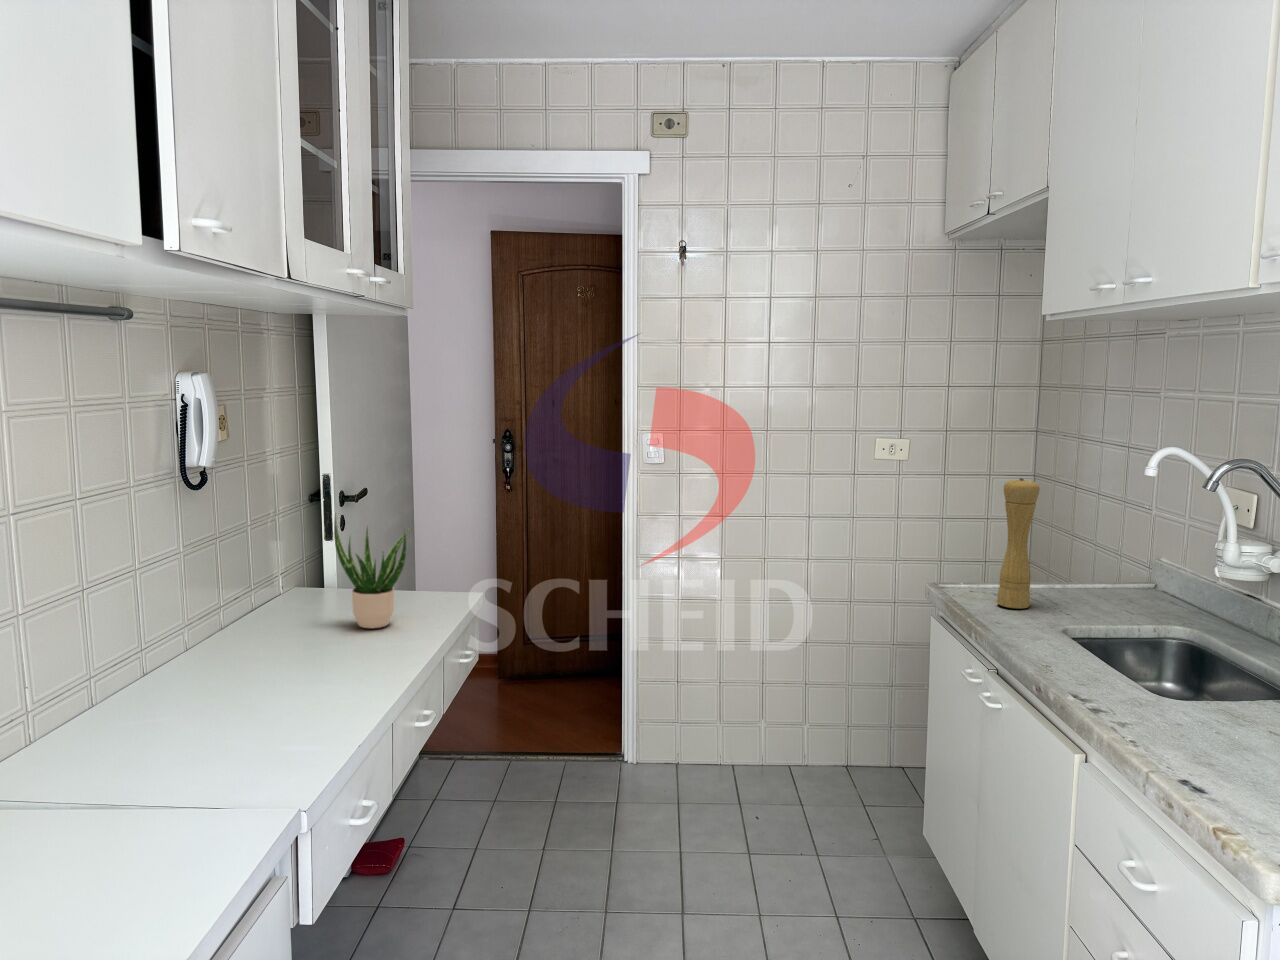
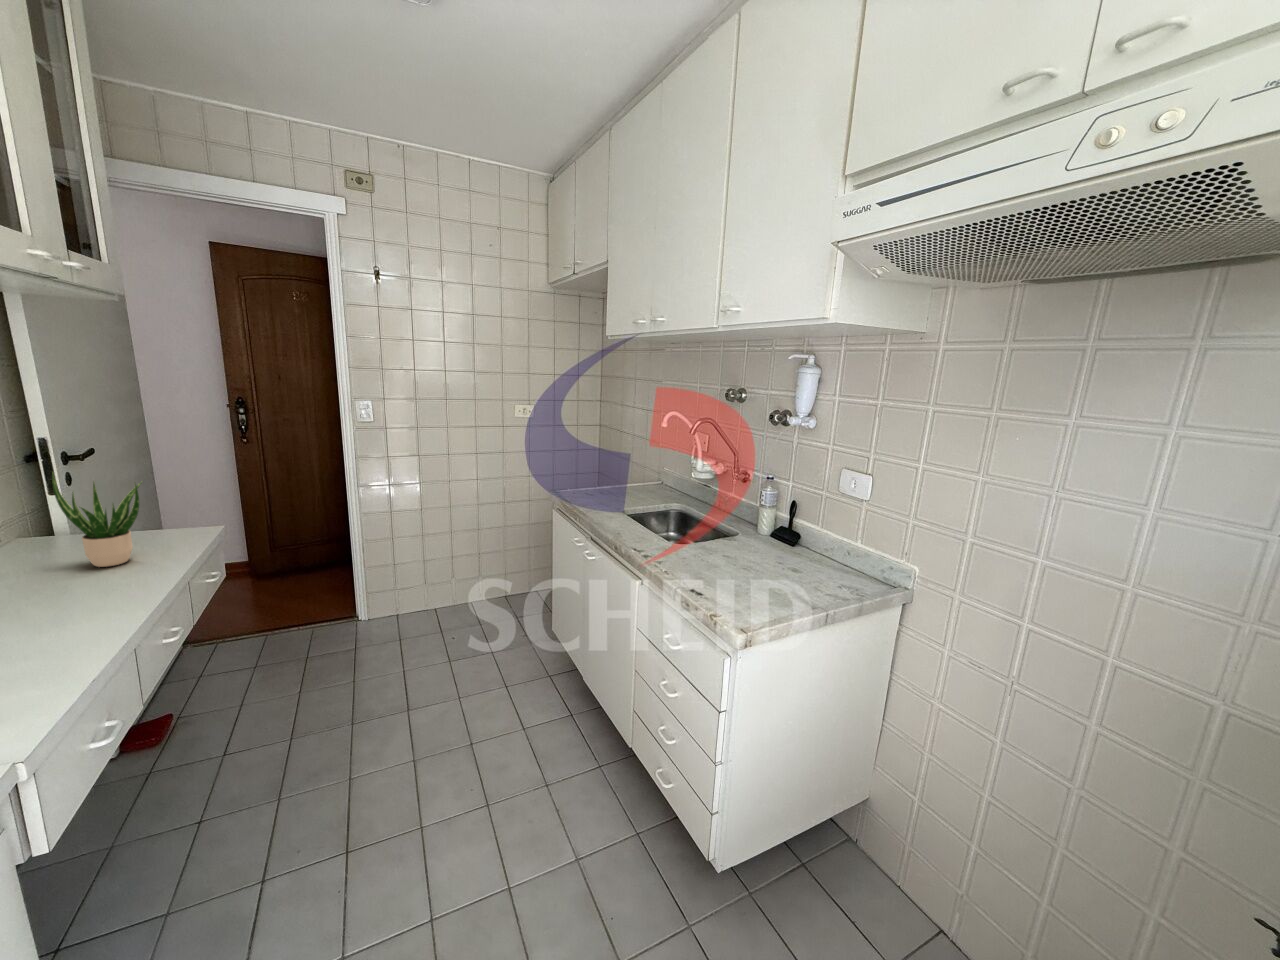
pepper mill: present [997,478,1040,609] -> none [587,429,608,501]

